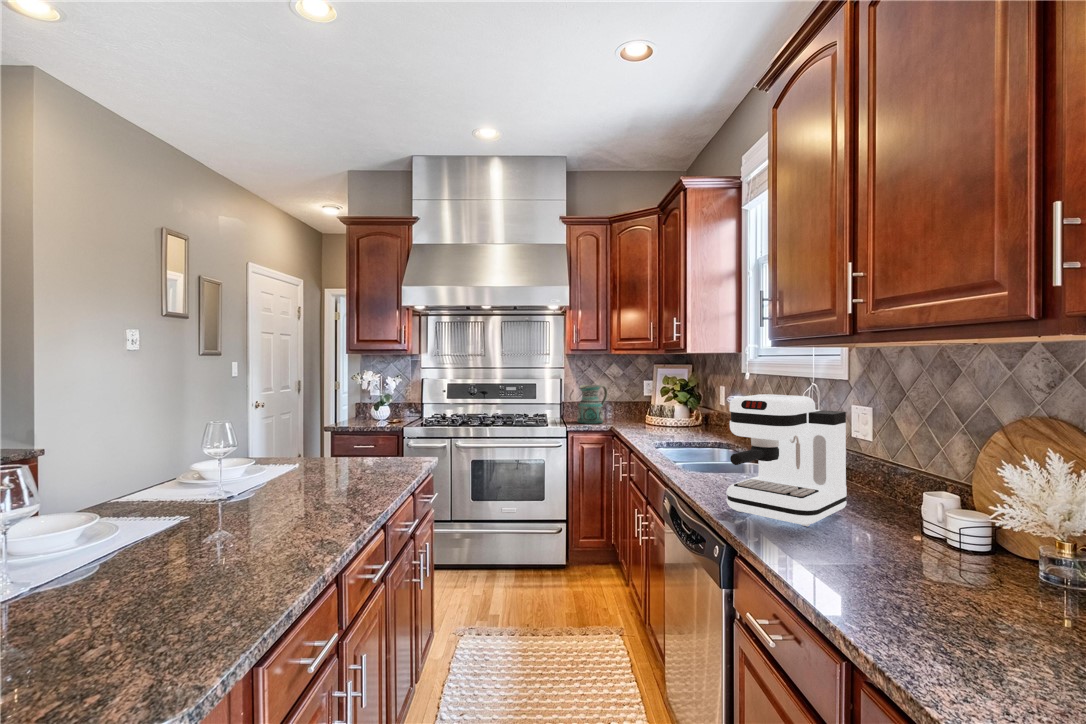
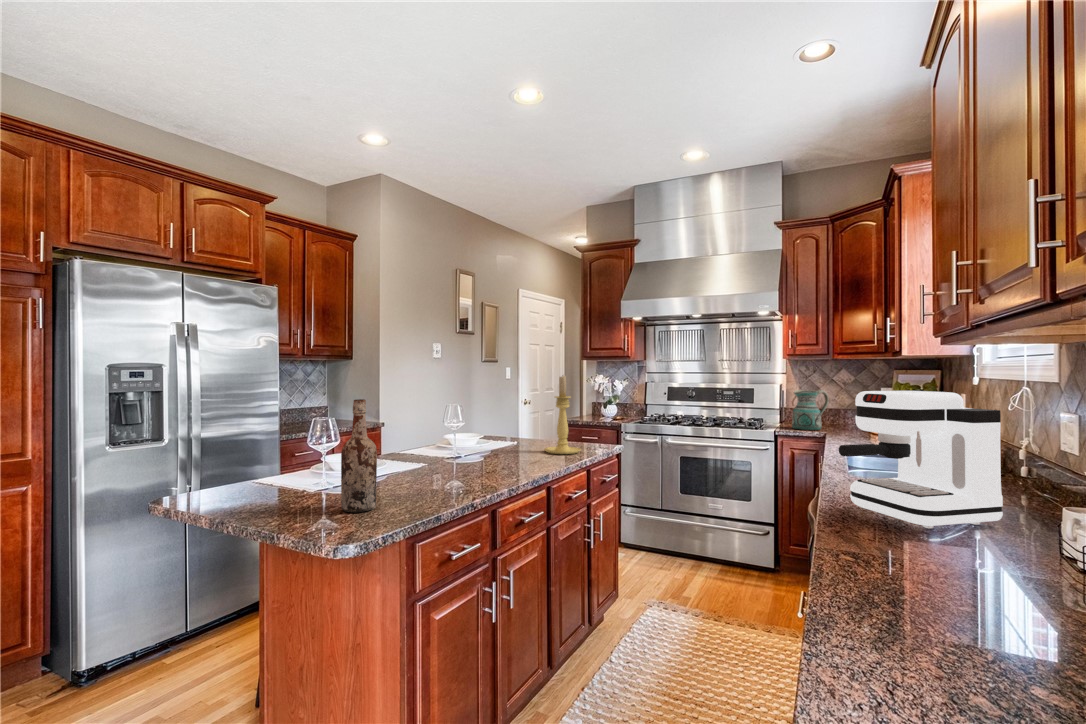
candle holder: none [352,381,401,483] -> present [545,376,581,454]
wine bottle: none [91,451,164,653] -> present [341,399,377,512]

